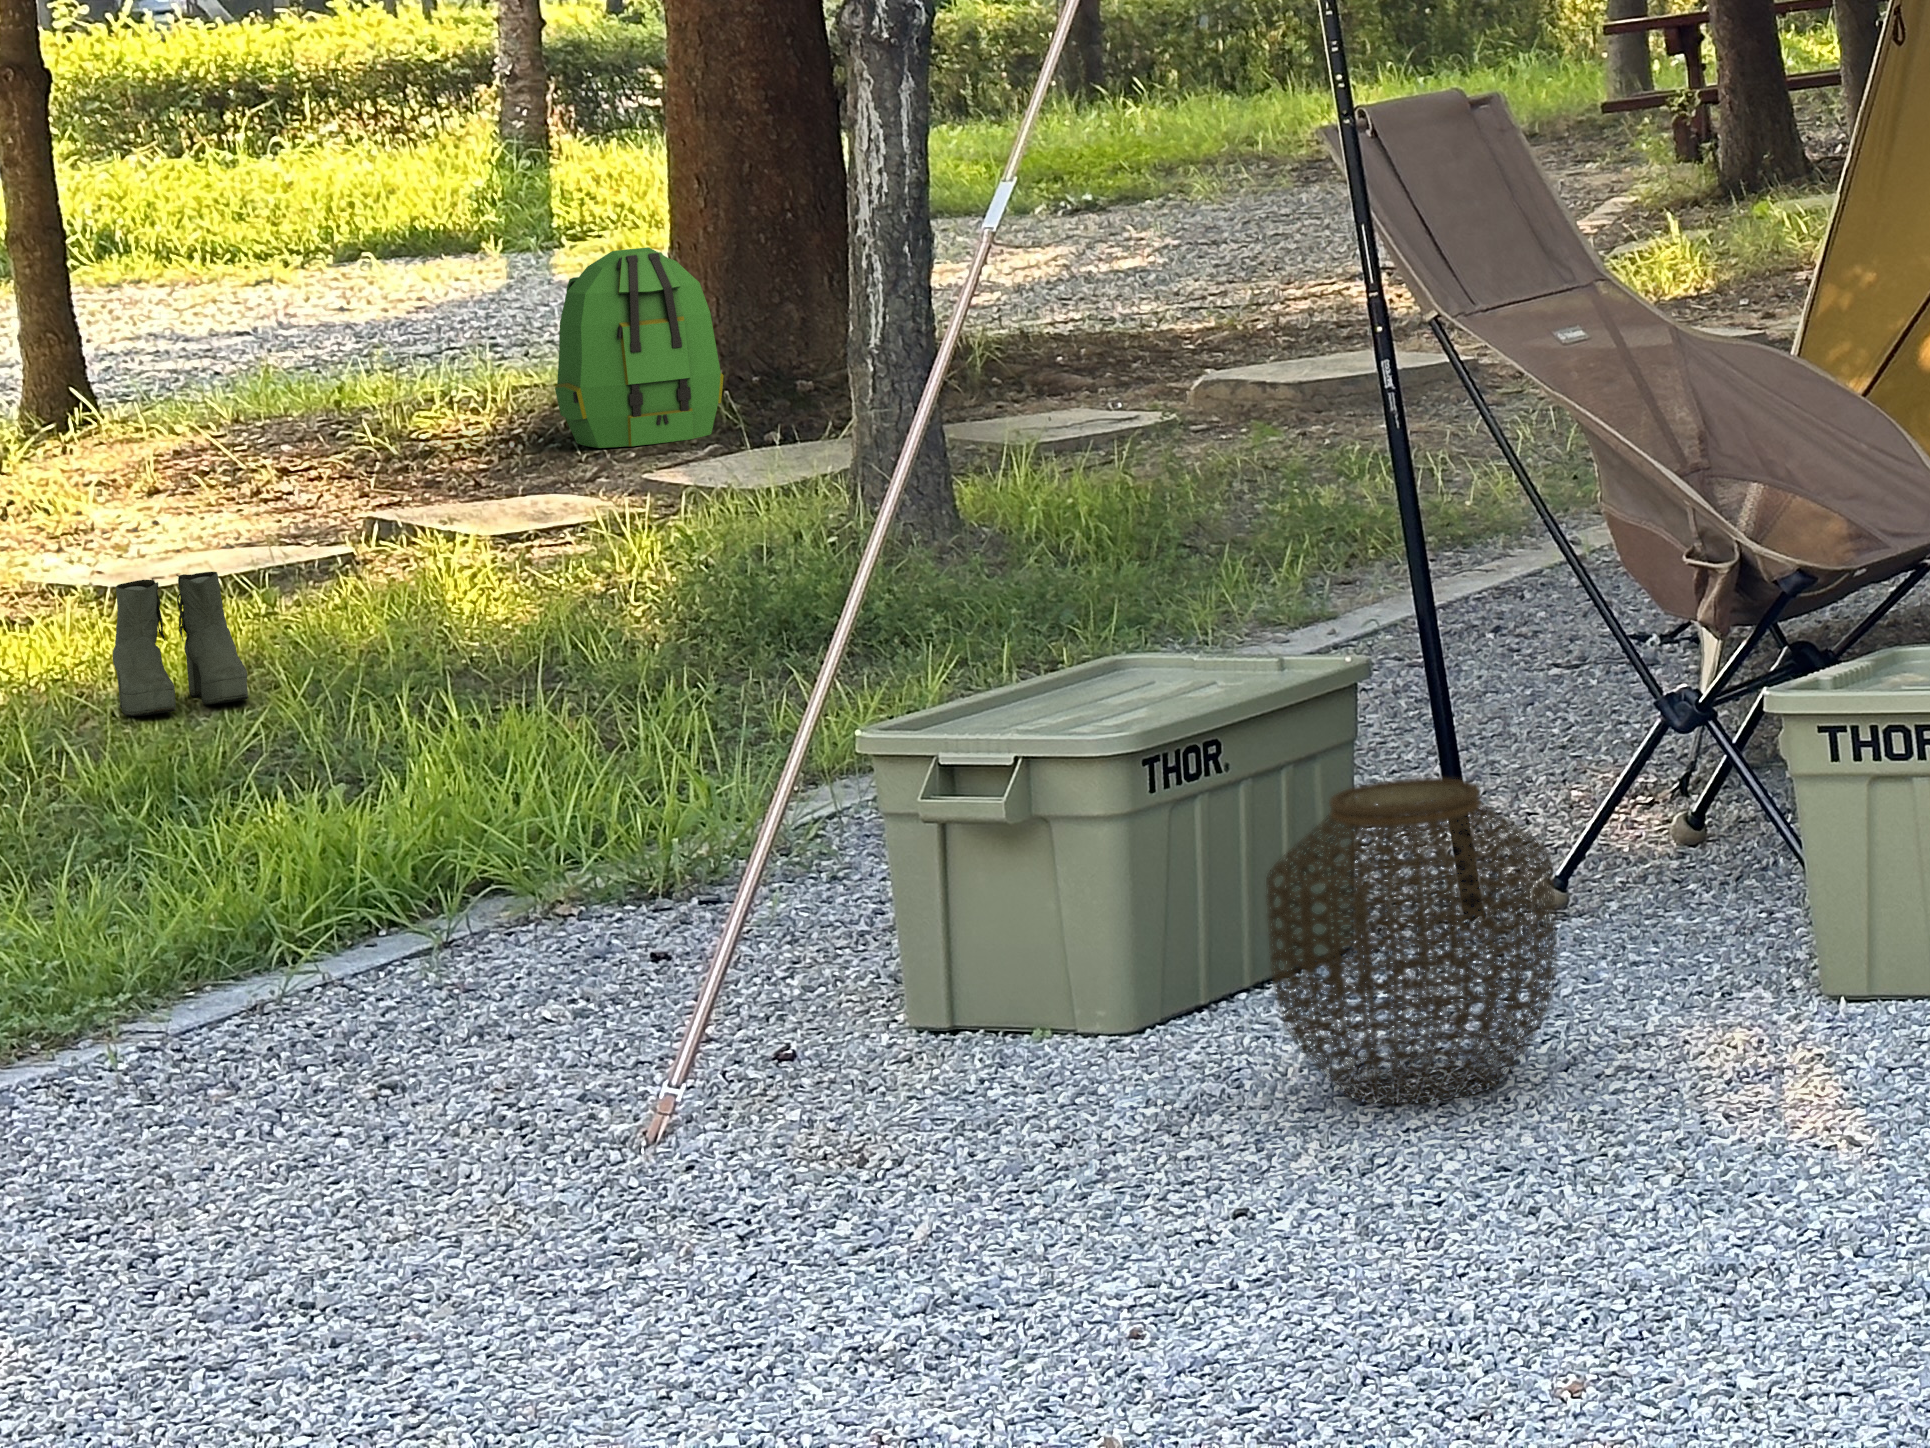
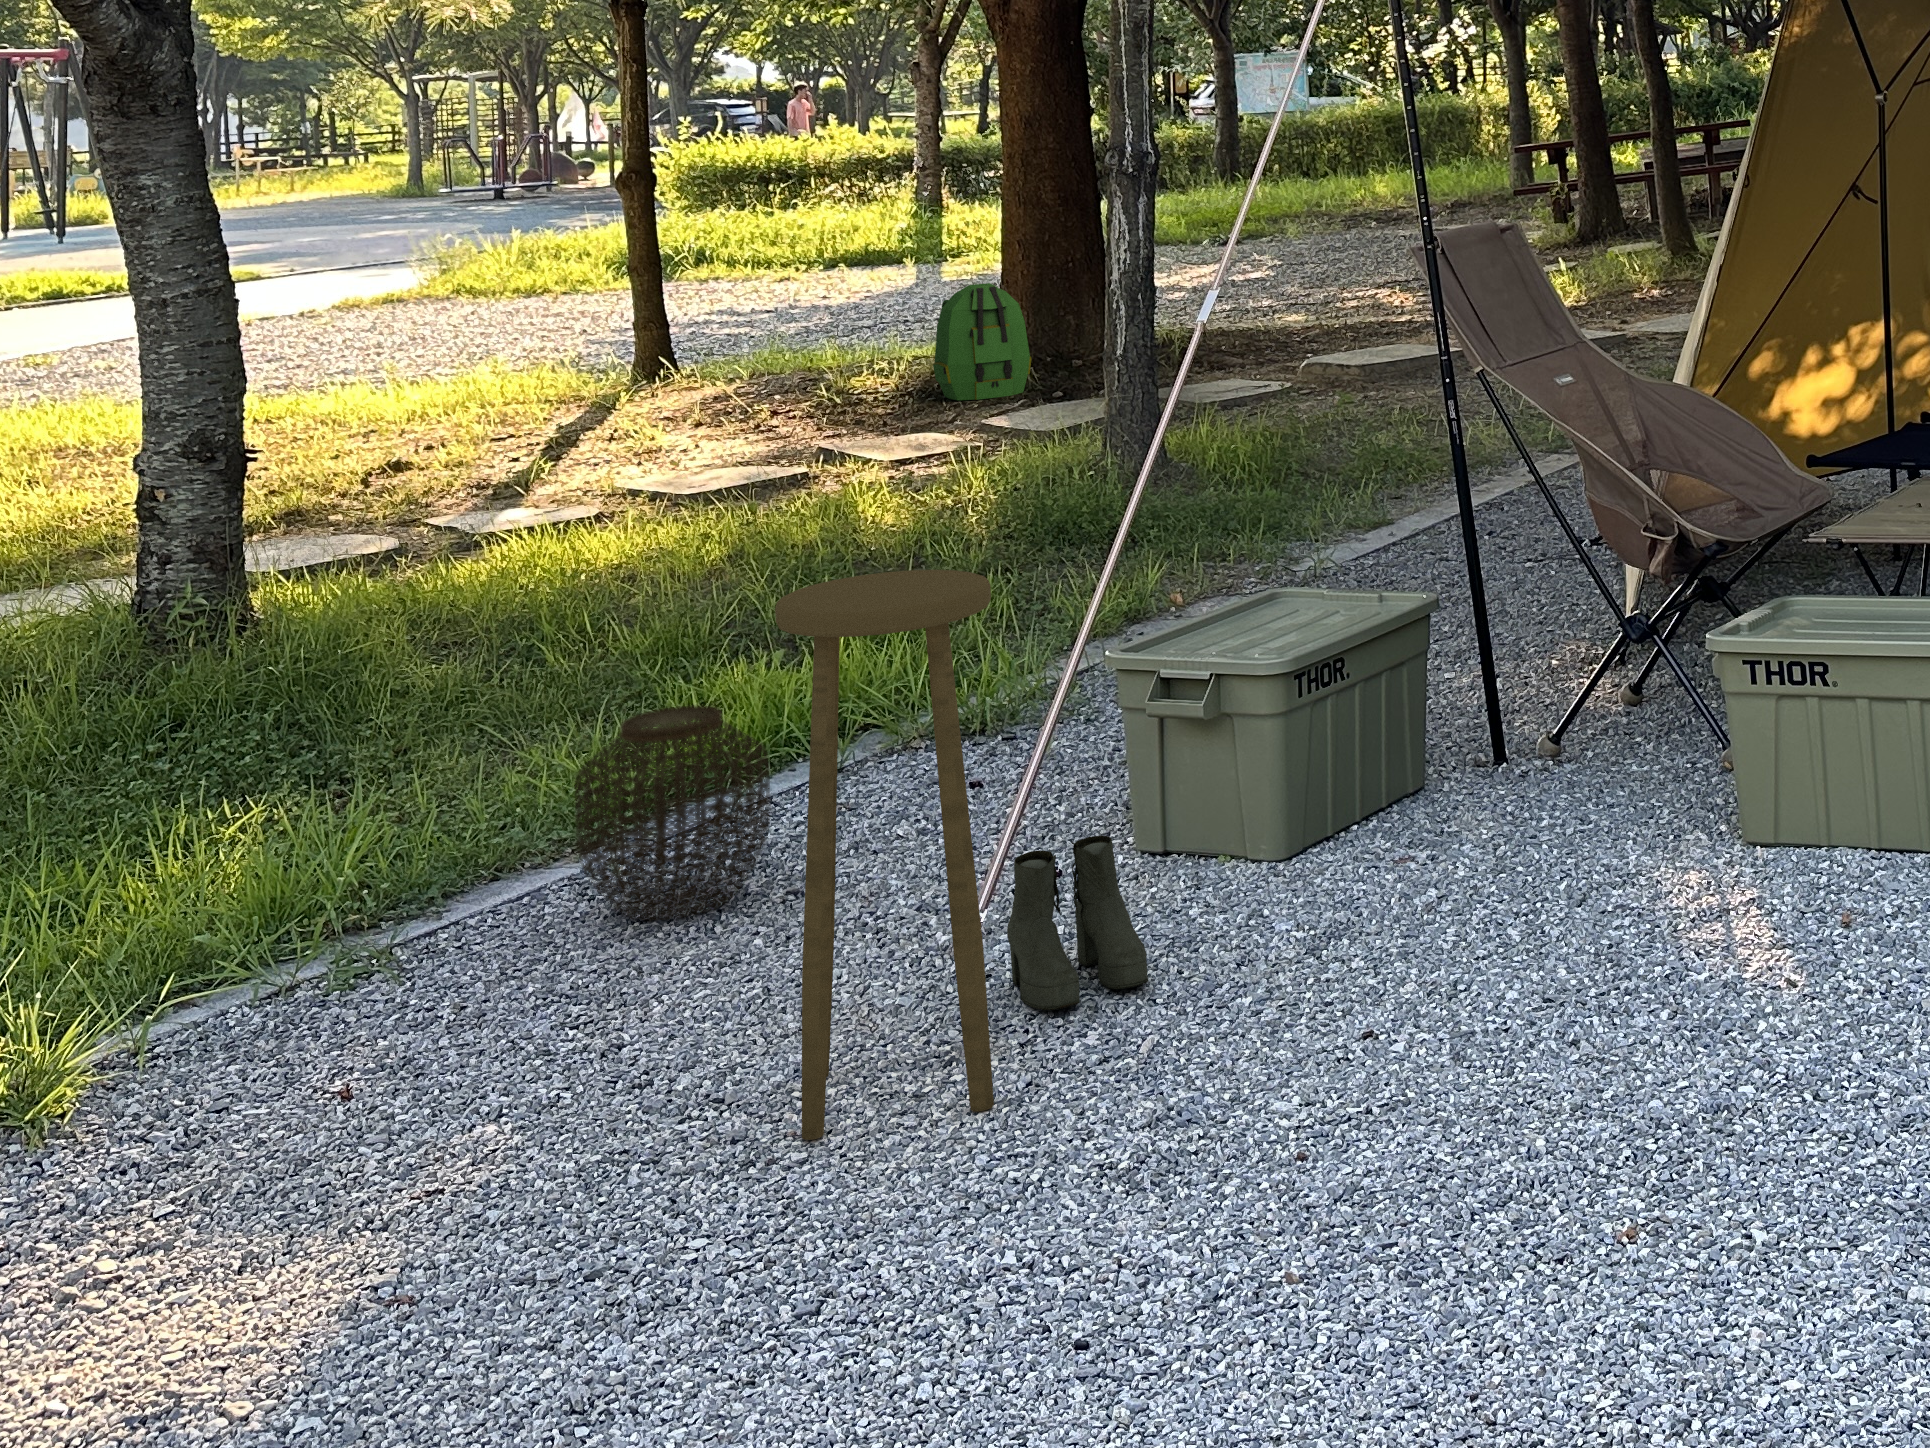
stool: none [373,553,703,1329] -> present [775,570,994,1140]
boots: present [113,572,249,716] -> present [1007,836,1148,1011]
woven basket: present [1266,778,1558,1104] -> present [575,706,771,920]

